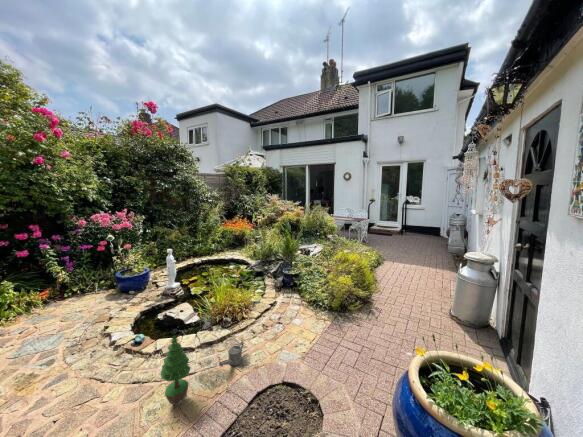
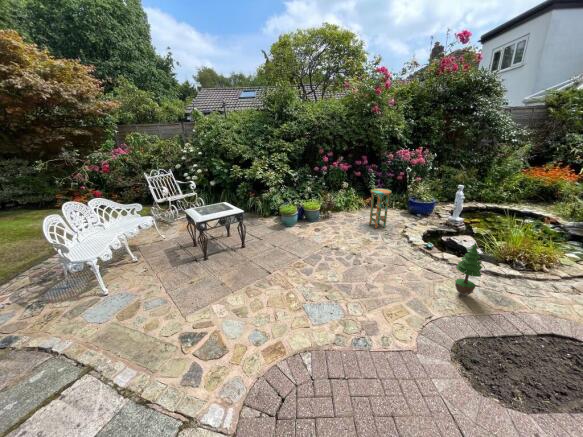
side table: none [31,275,75,341] -> present [369,189,391,228]
watering can: present [219,342,243,367] -> none [507,283,540,302]

